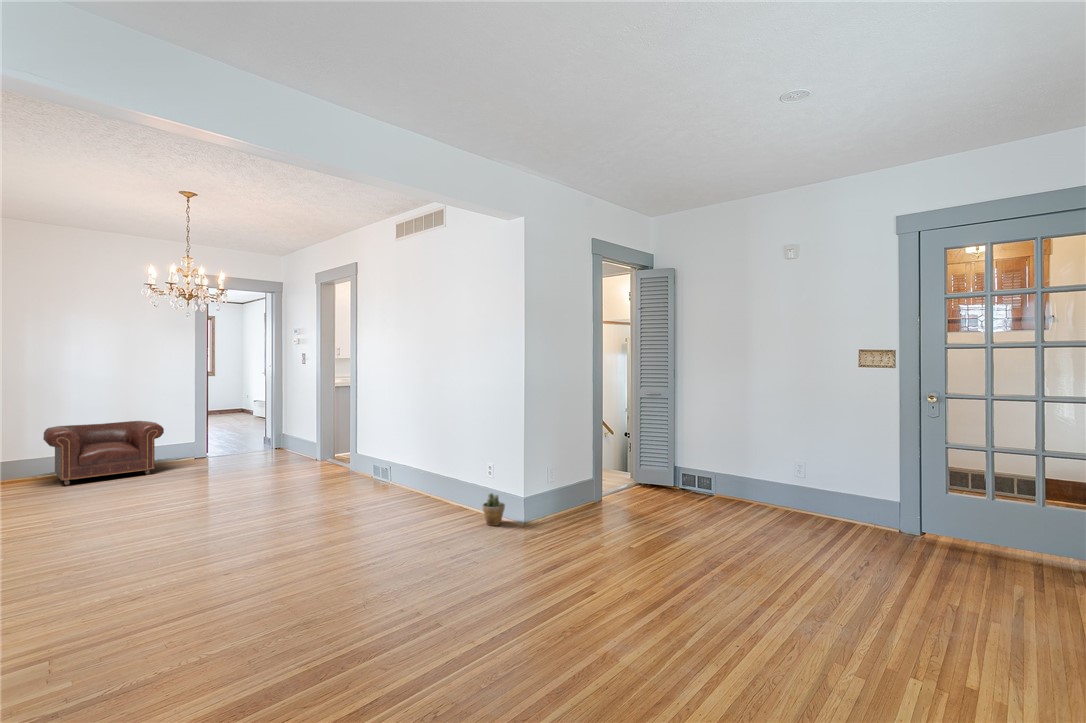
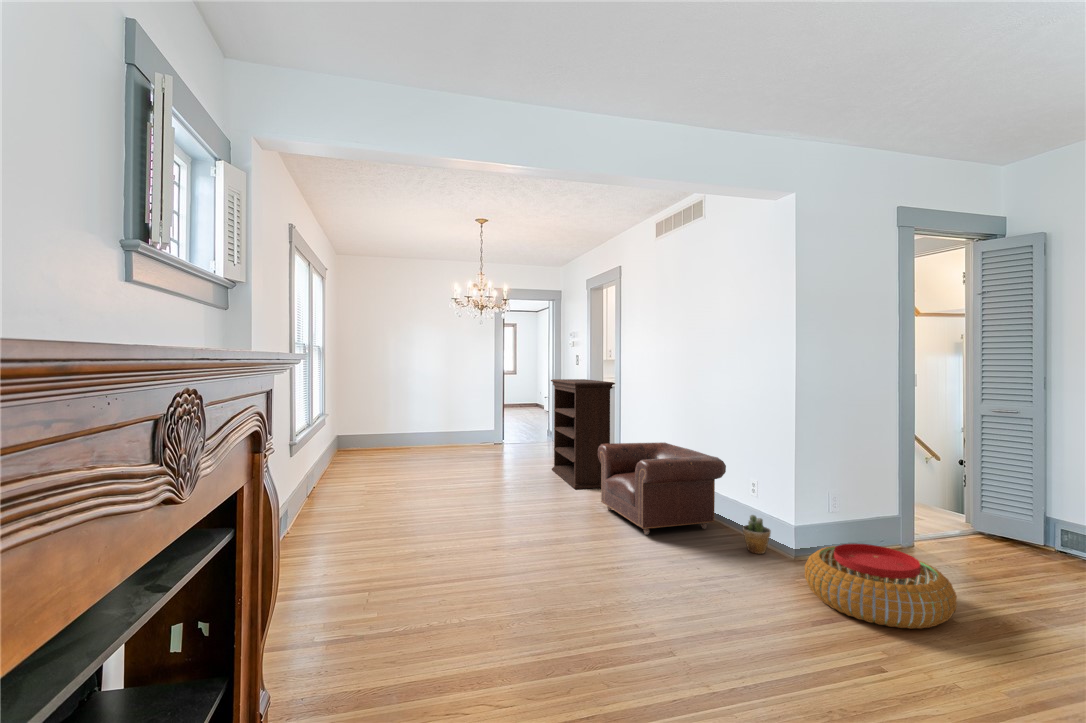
bookshelf: none [277,379,354,494] -> present [551,379,615,489]
armchair: present [43,421,164,485] -> present [598,442,726,535]
pouf: none [534,503,632,561] -> present [805,544,957,629]

